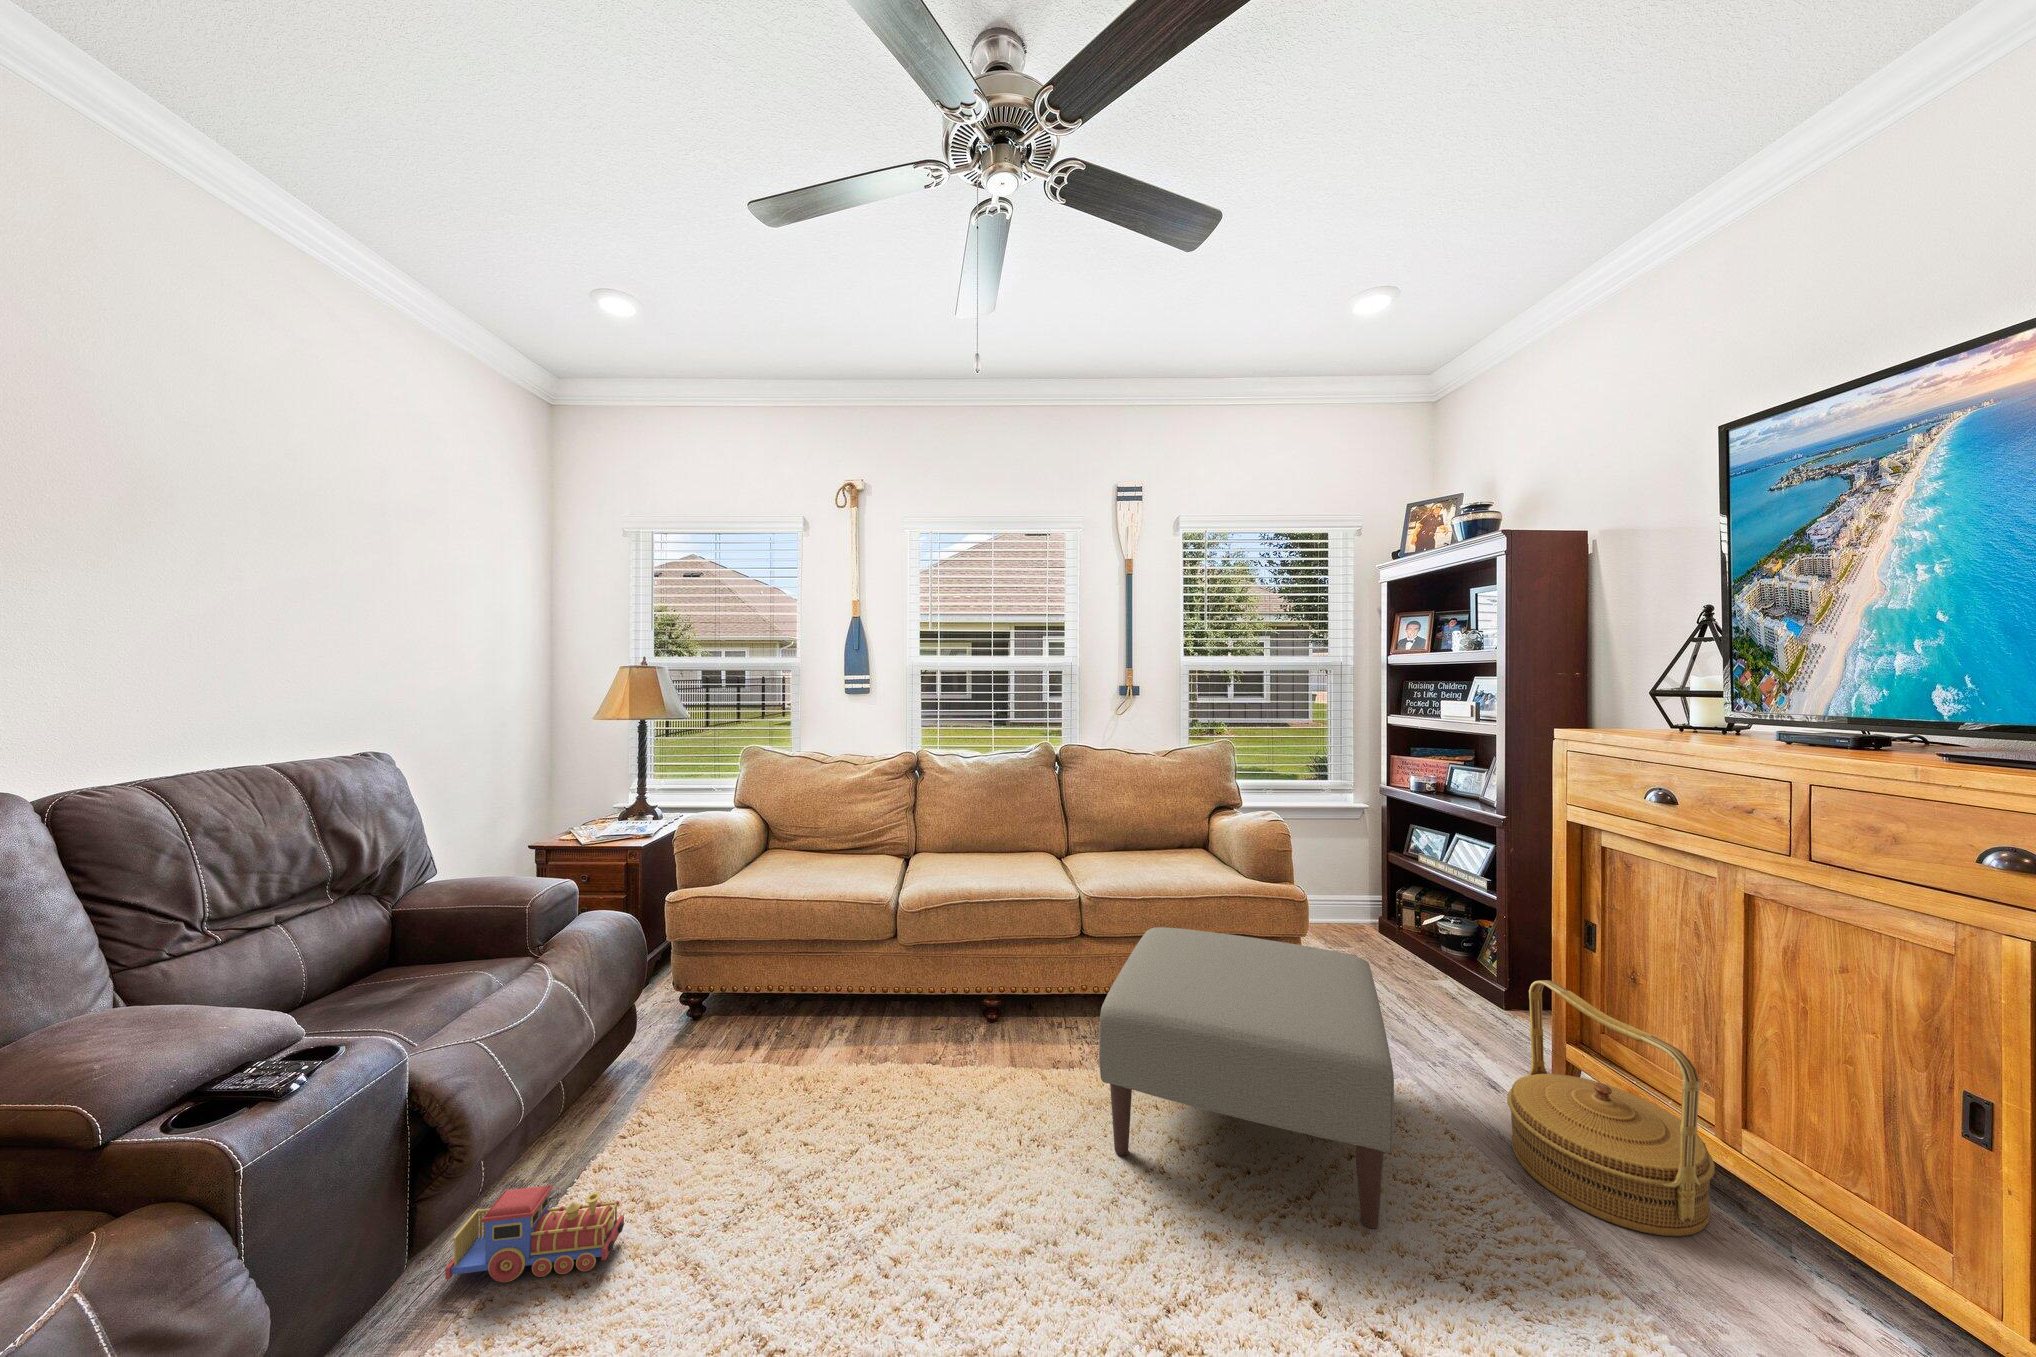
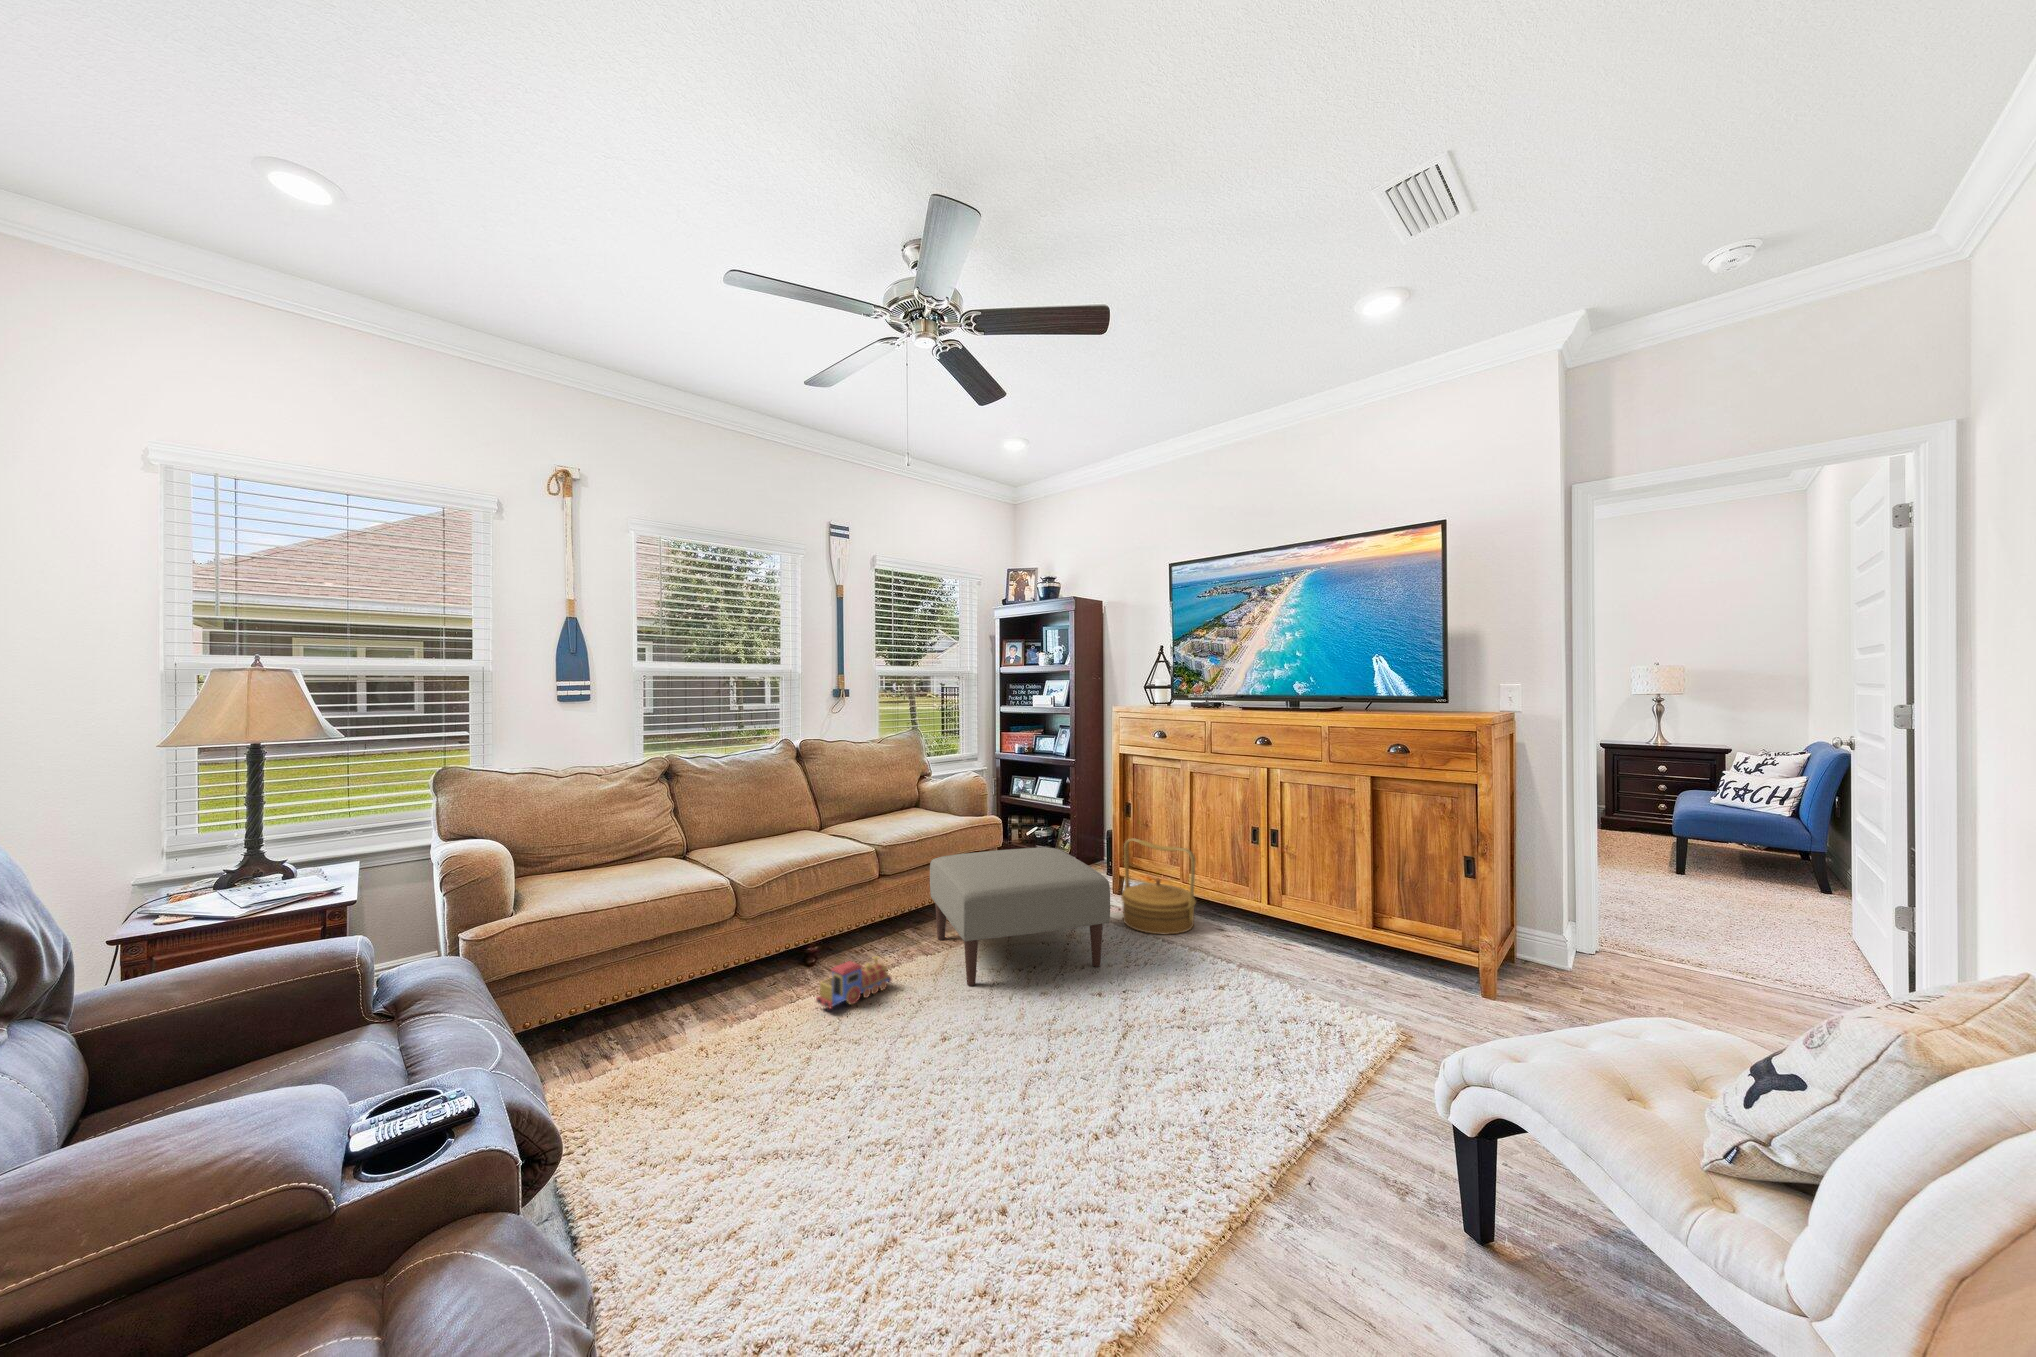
toy train: present [445,1185,624,1282] -> present [816,956,892,1009]

